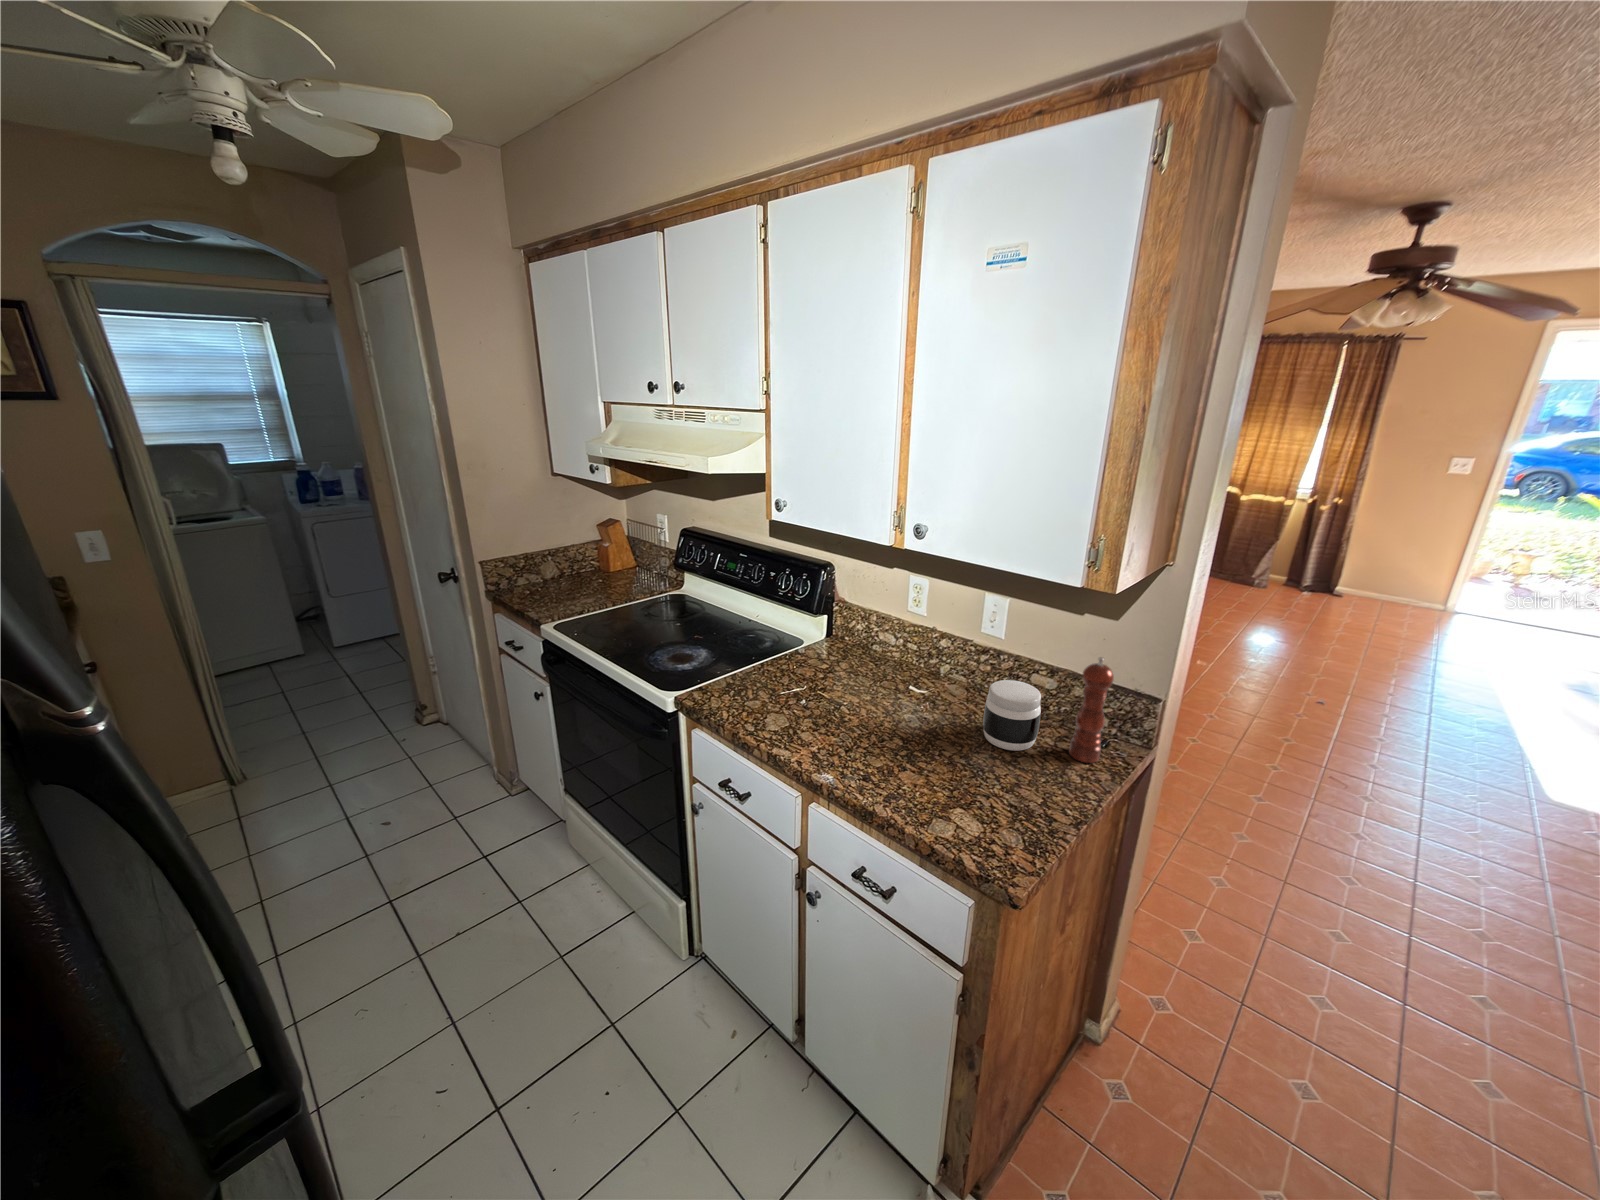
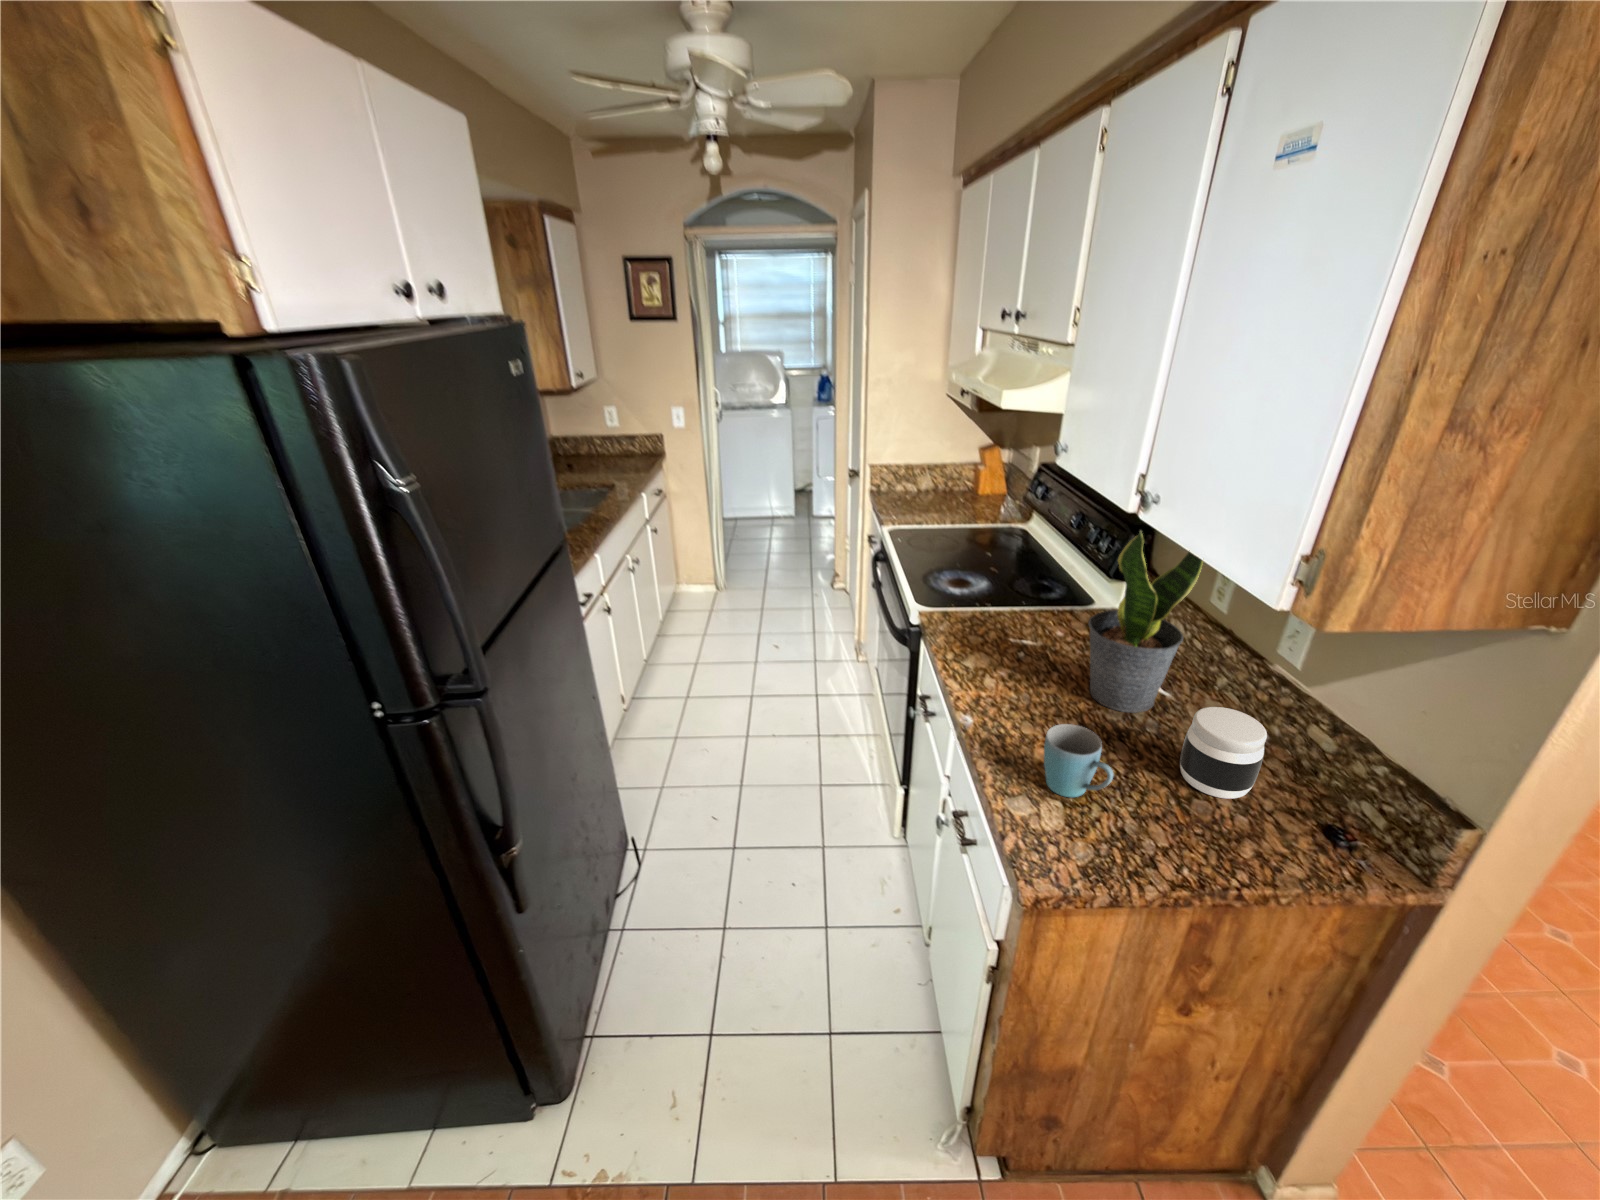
potted plant: none [863,553,943,716] -> present [1088,531,1203,712]
pepper mill: present [1069,657,1114,763] -> none [1275,718,1359,853]
mug: none [925,734,994,800] -> present [1044,724,1113,797]

